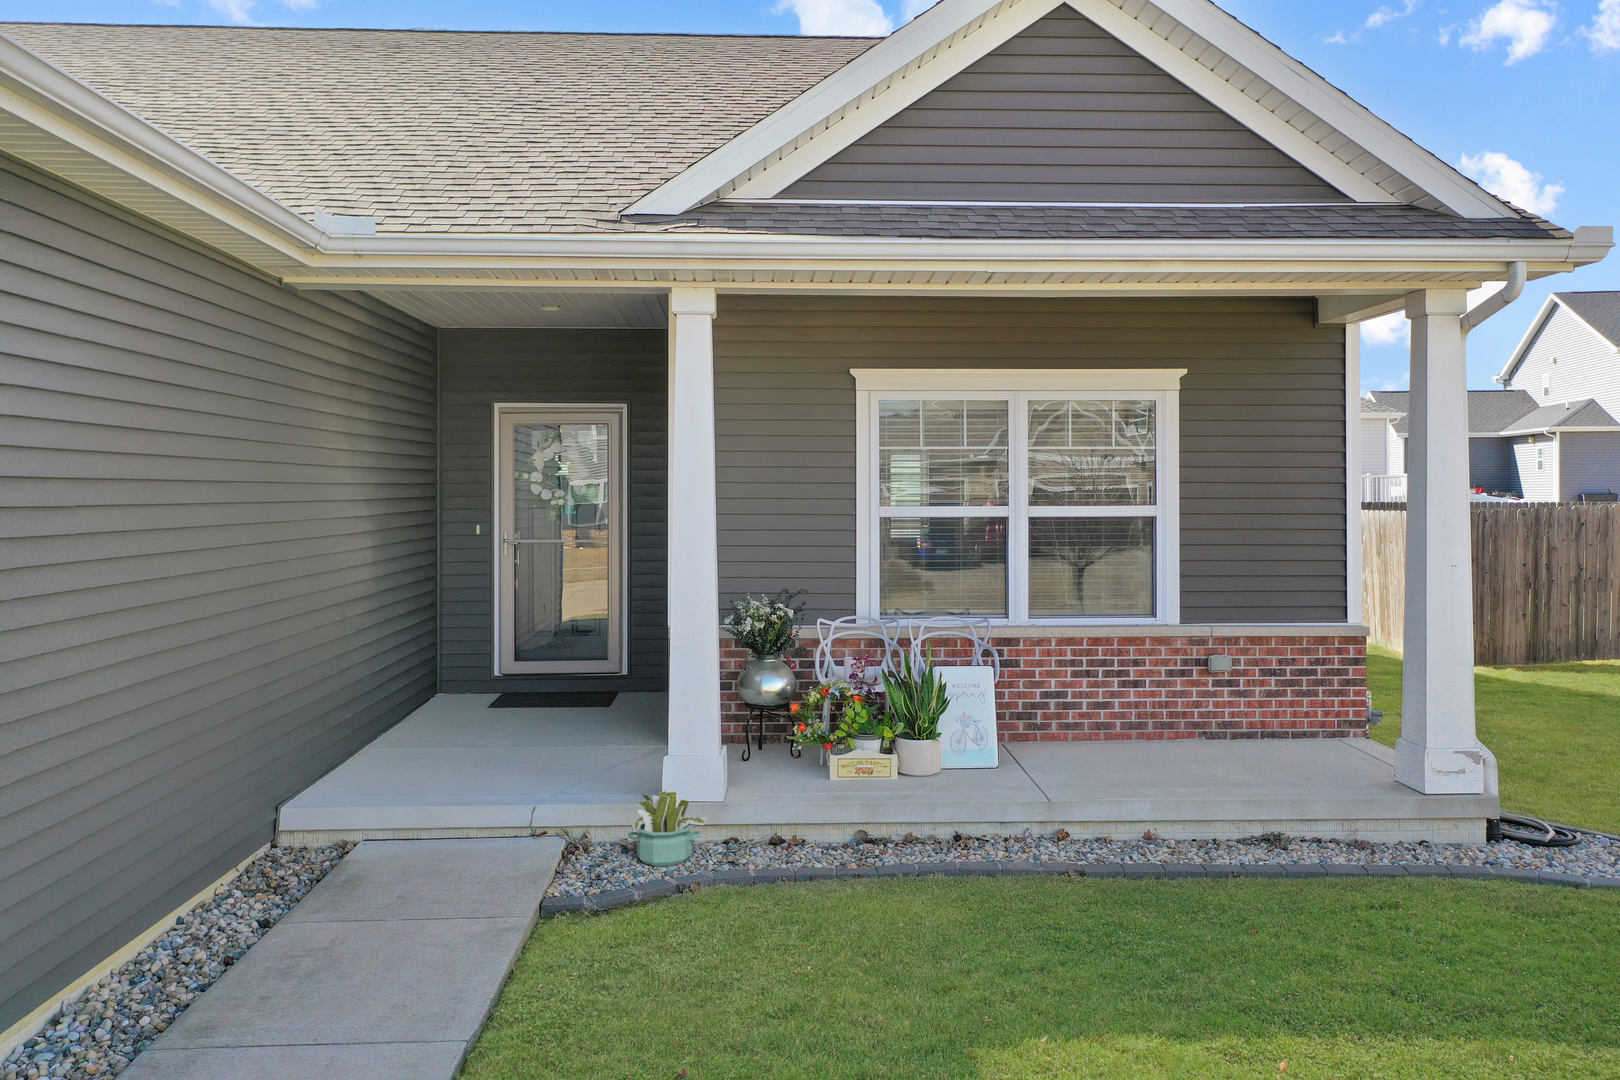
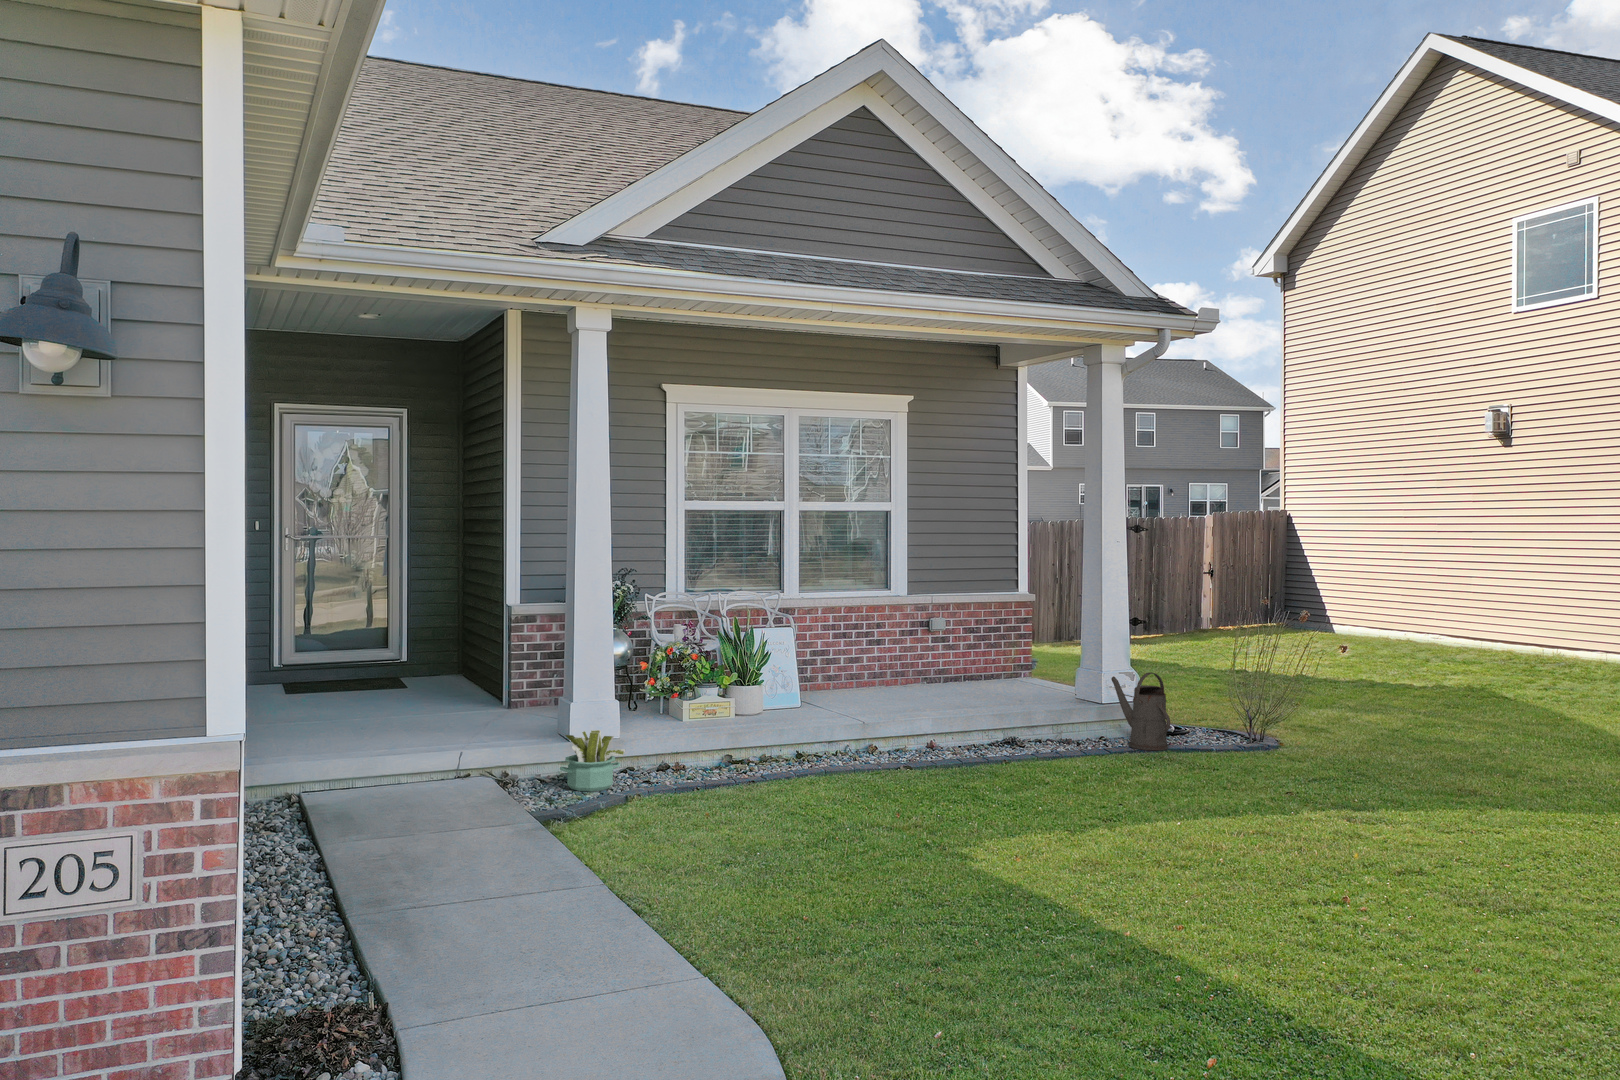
watering can: none [1448,757,1533,880] -> present [1111,672,1170,750]

